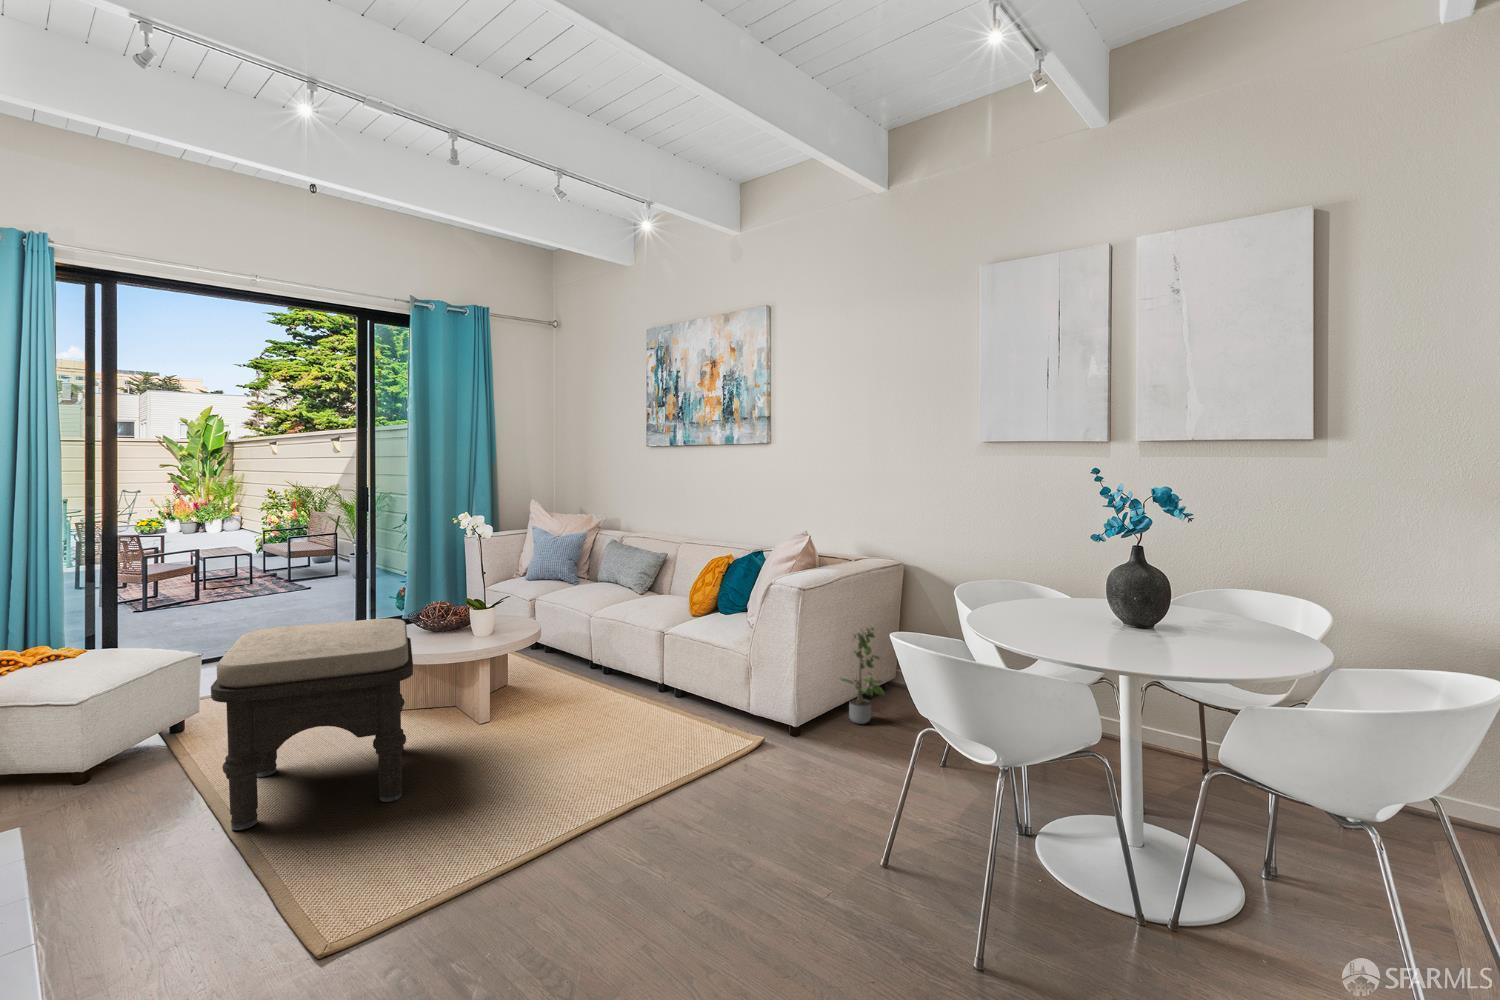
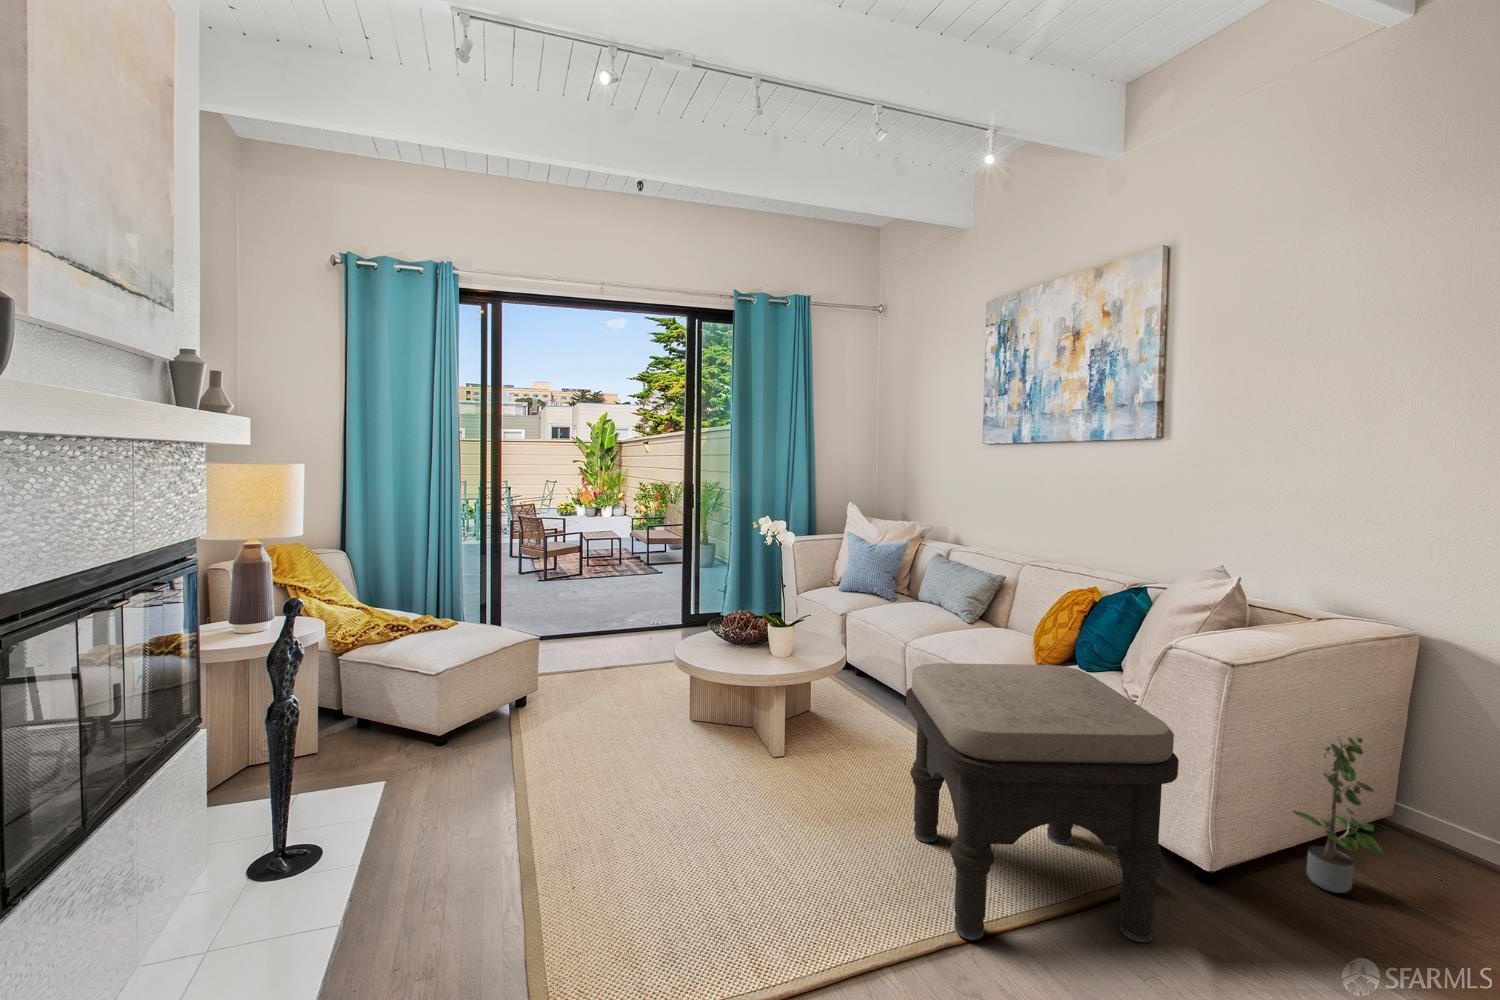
ottoman: present [211,618,413,830] -> present [906,663,1179,943]

